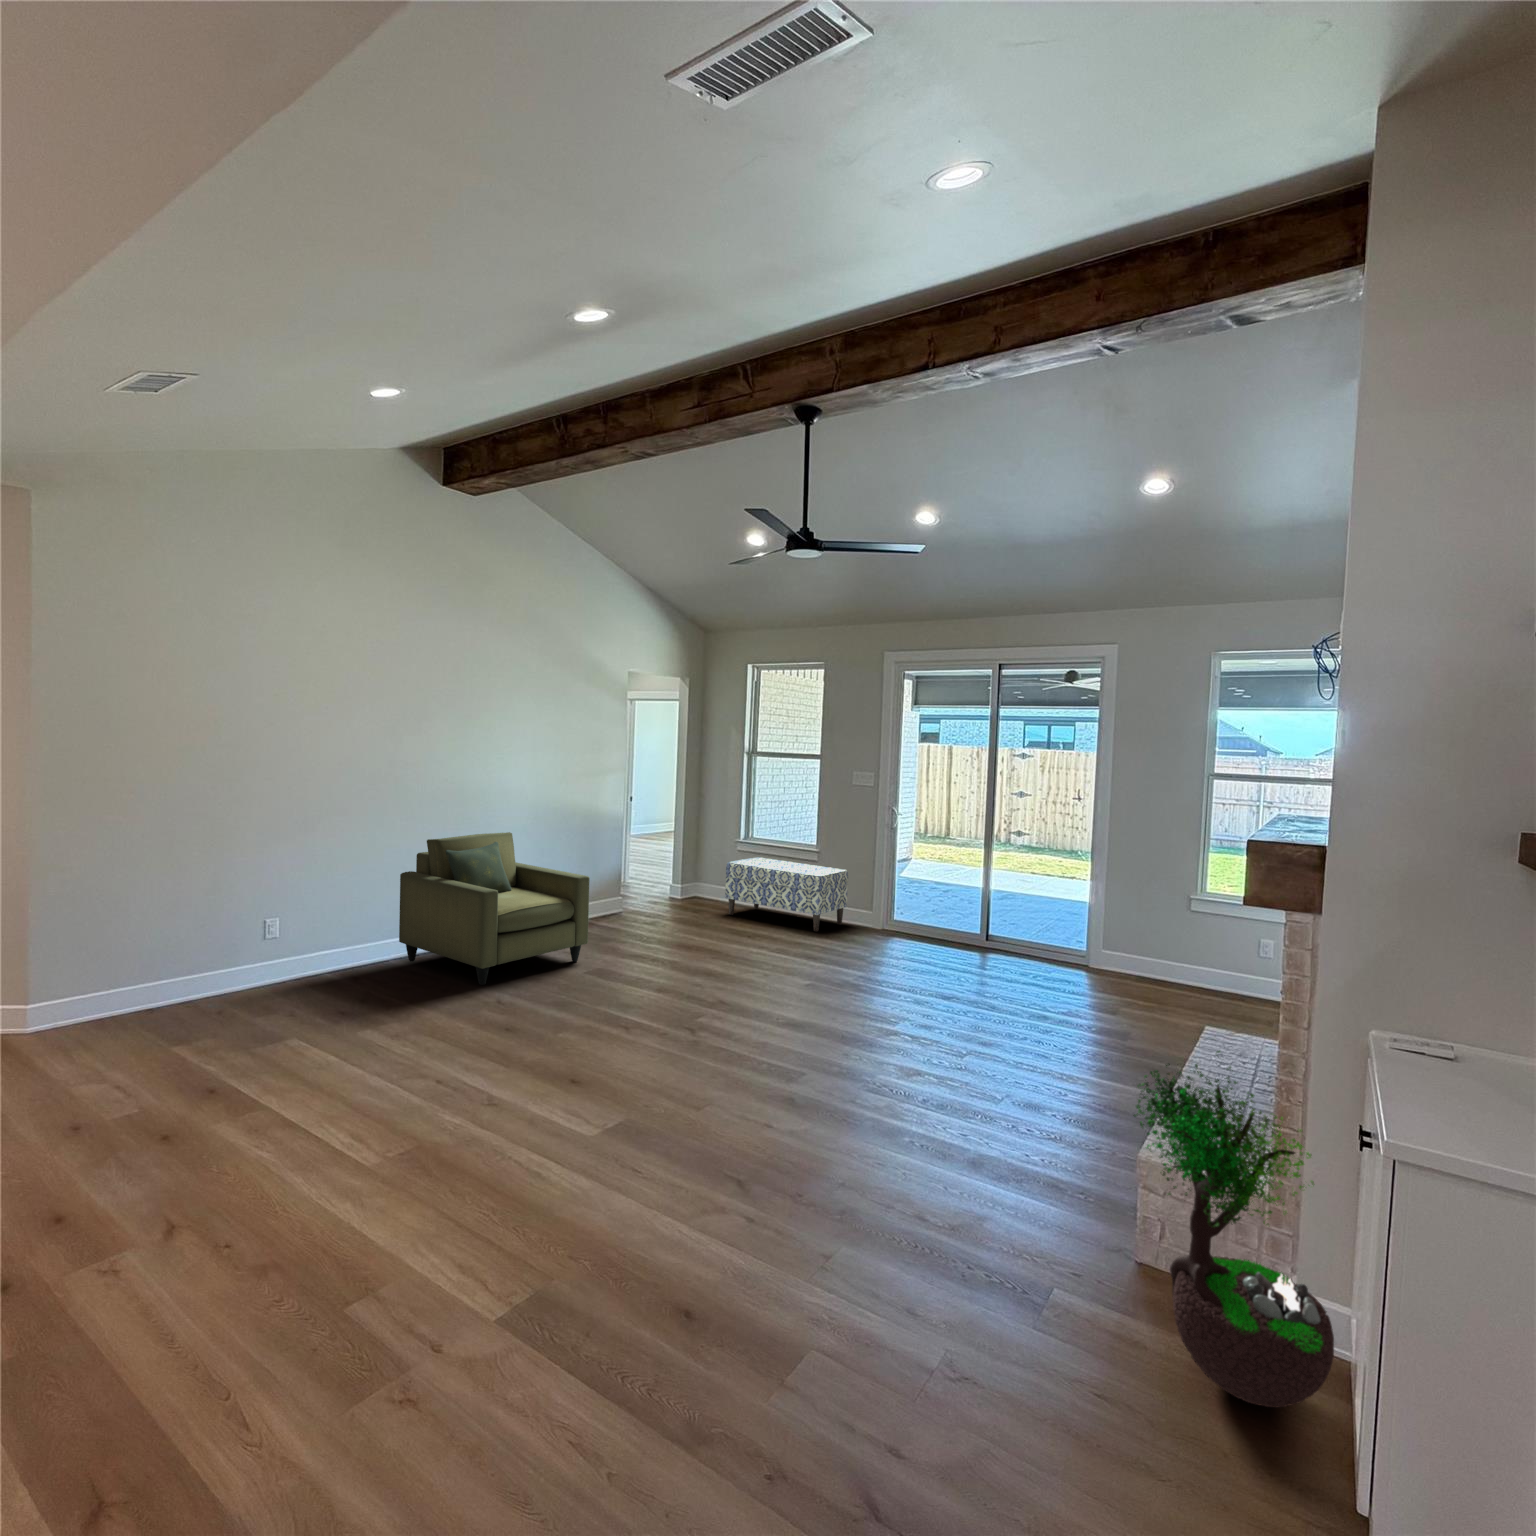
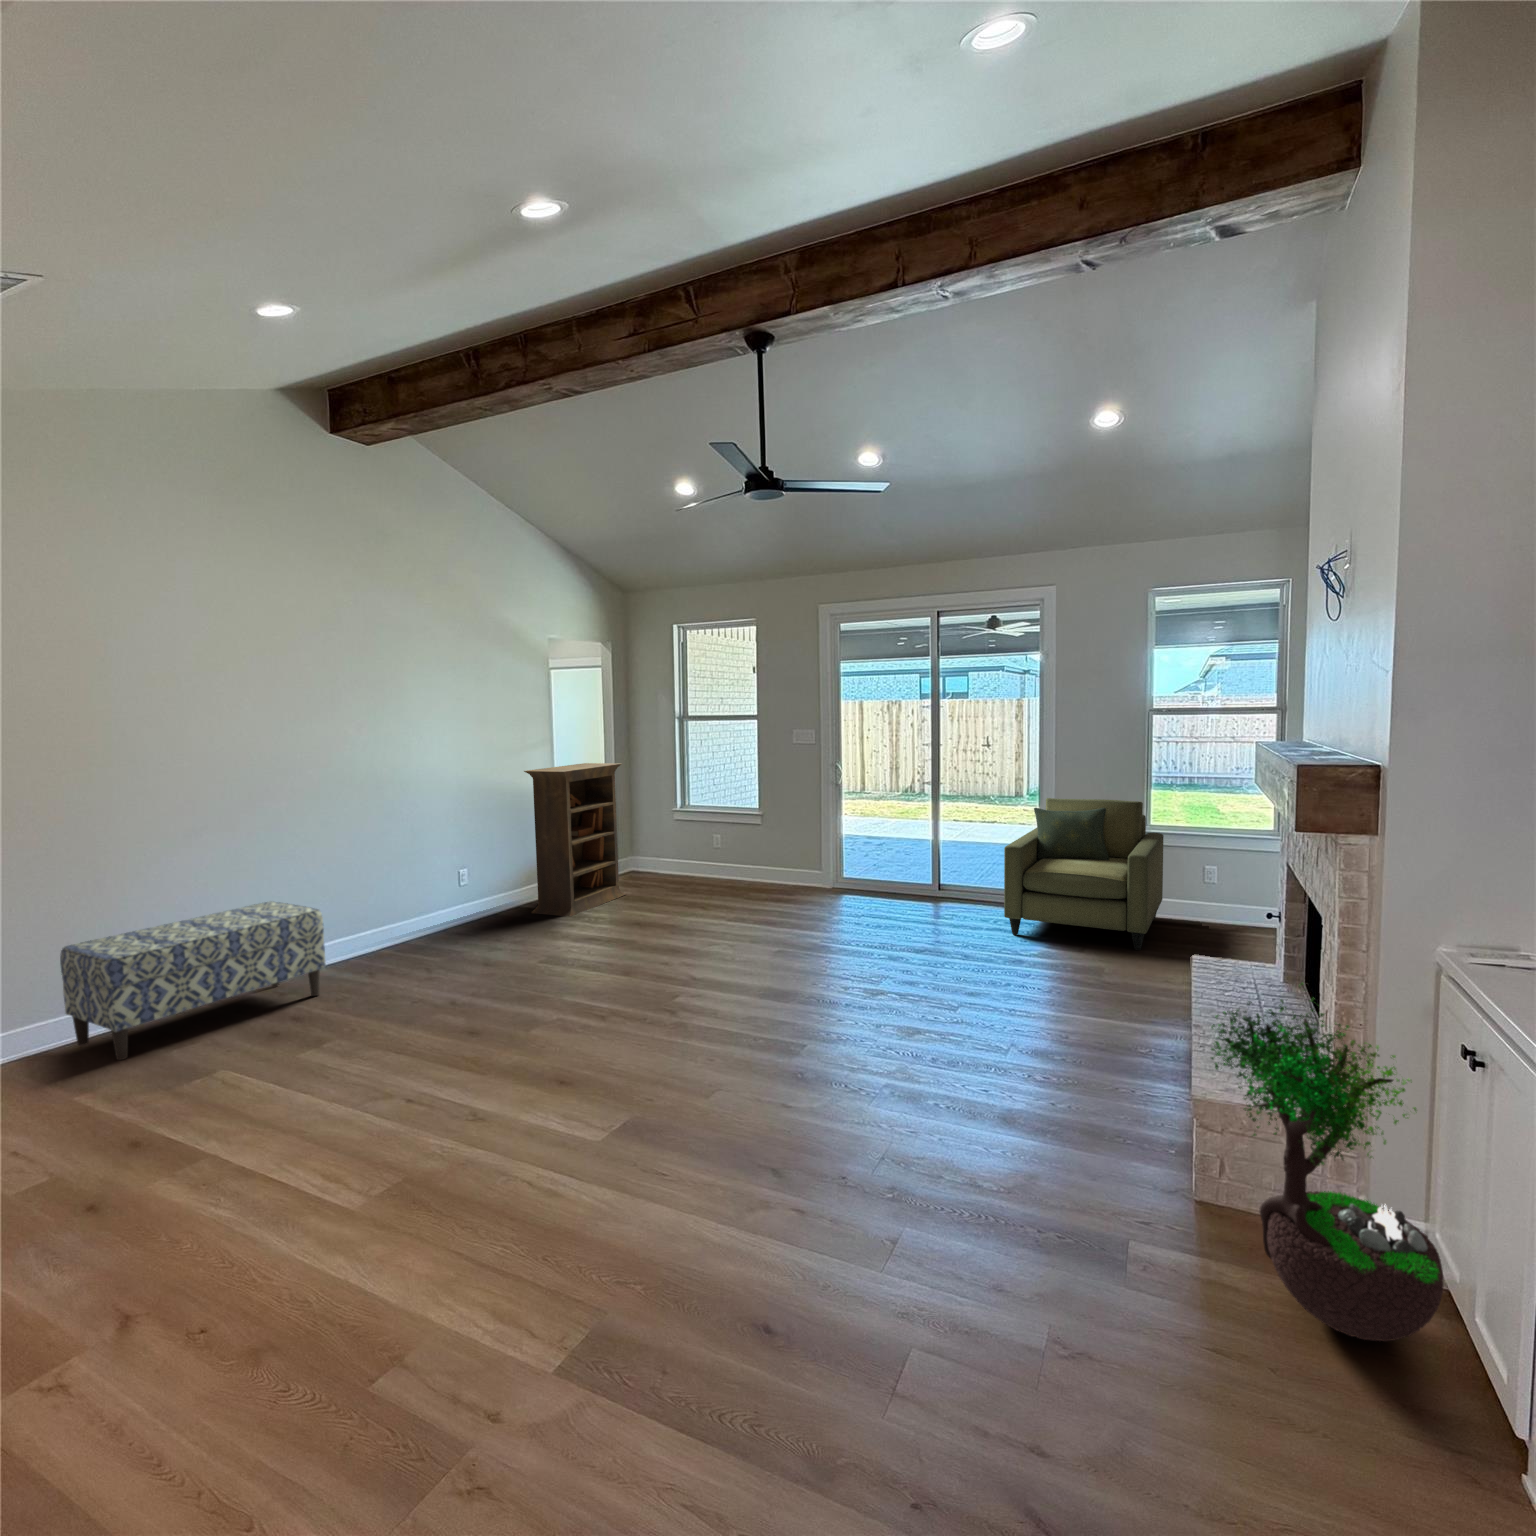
bookcase: none [588,790,686,936] -> present [524,763,626,916]
armchair: present [399,832,590,985] -> present [1004,798,1164,950]
bench: present [725,857,848,932] -> present [60,901,326,1060]

